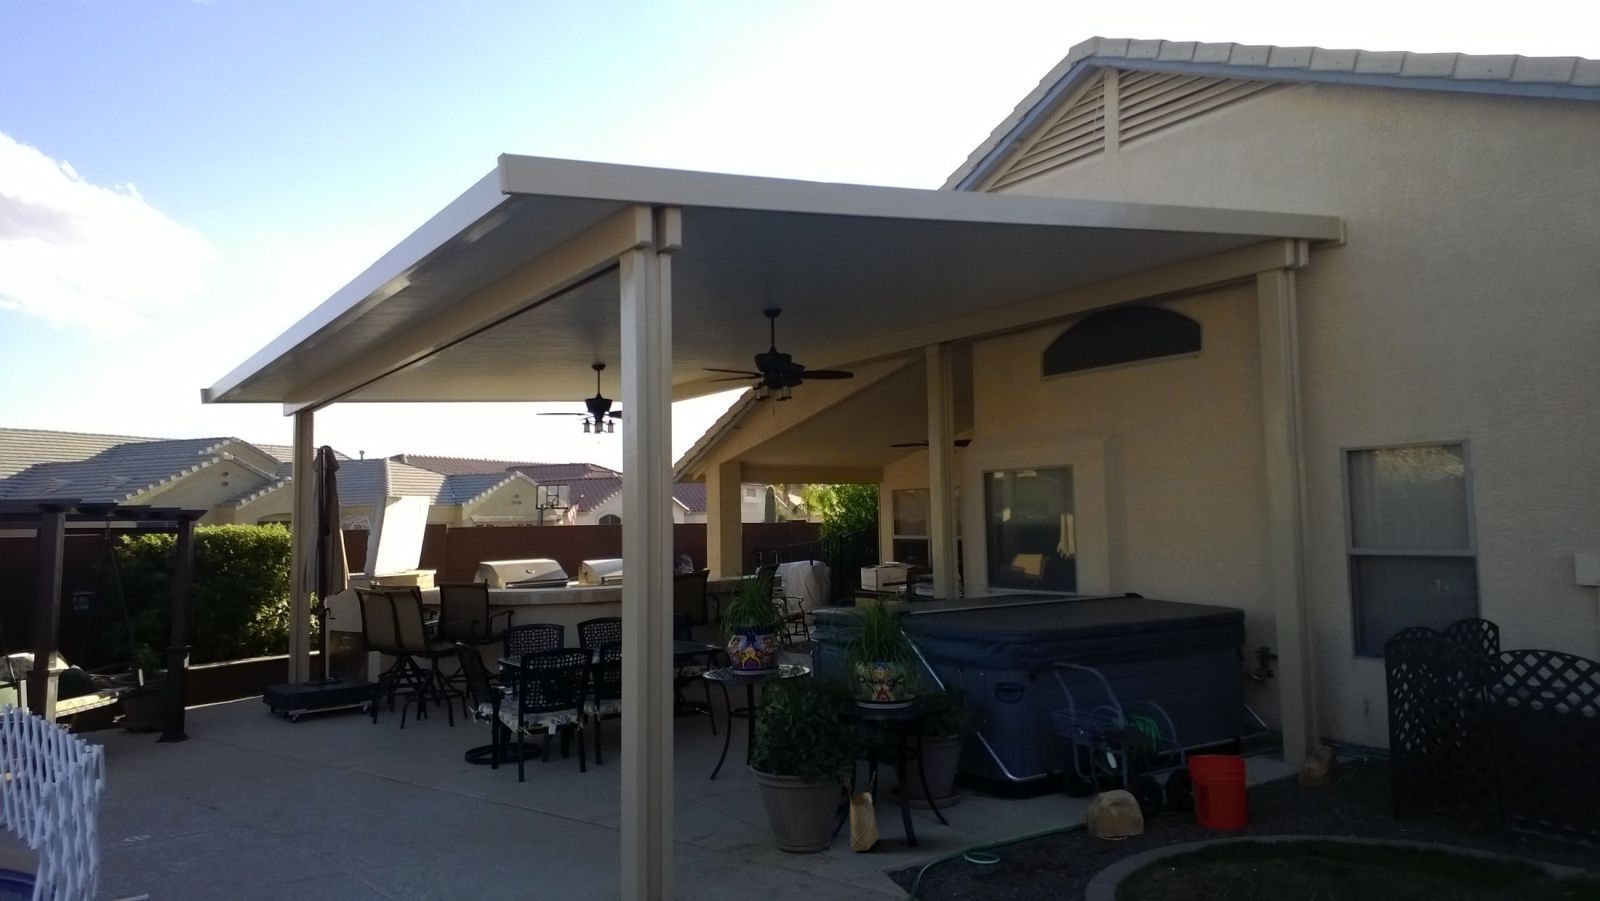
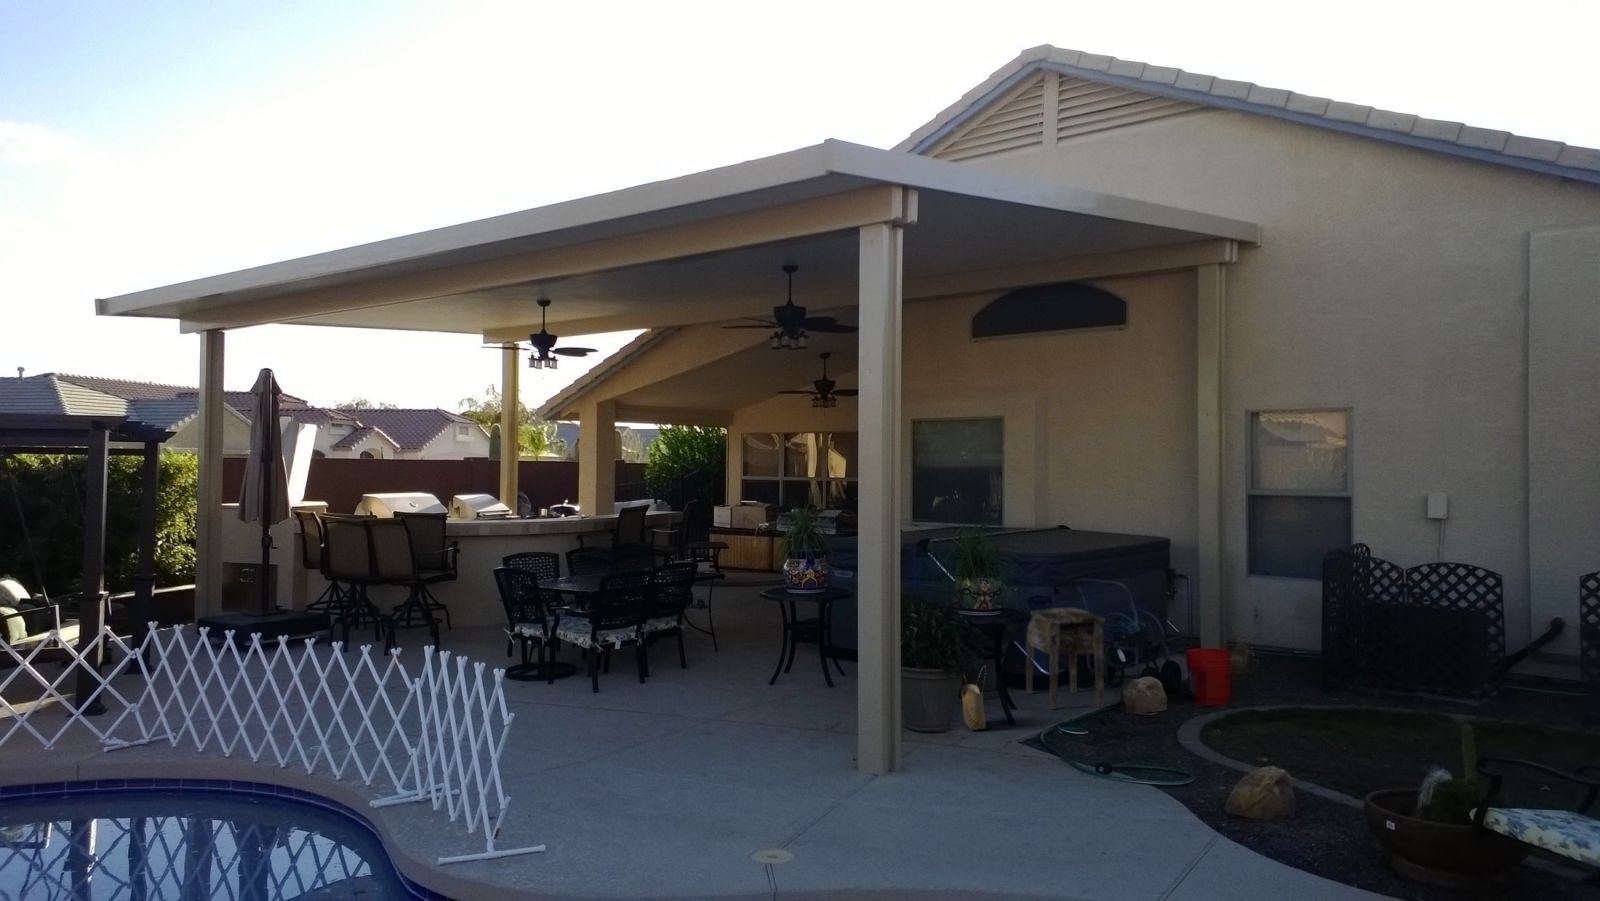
side table: none [981,698,1056,828] -> present [1026,608,1105,709]

